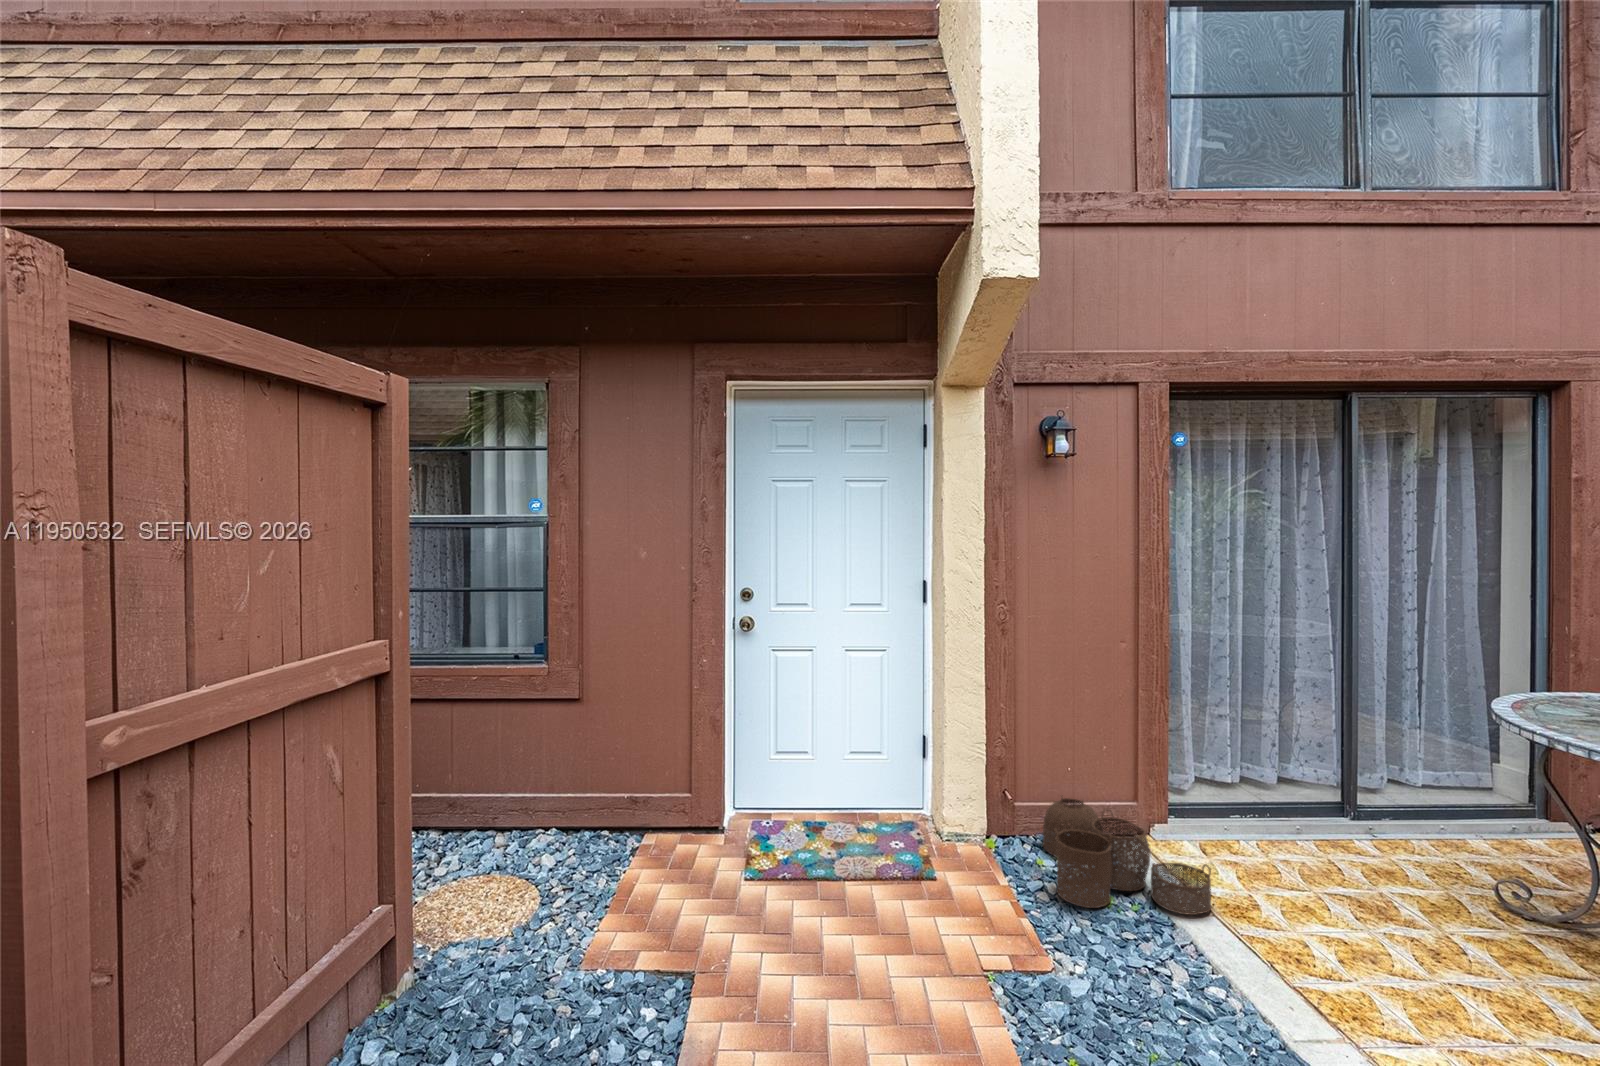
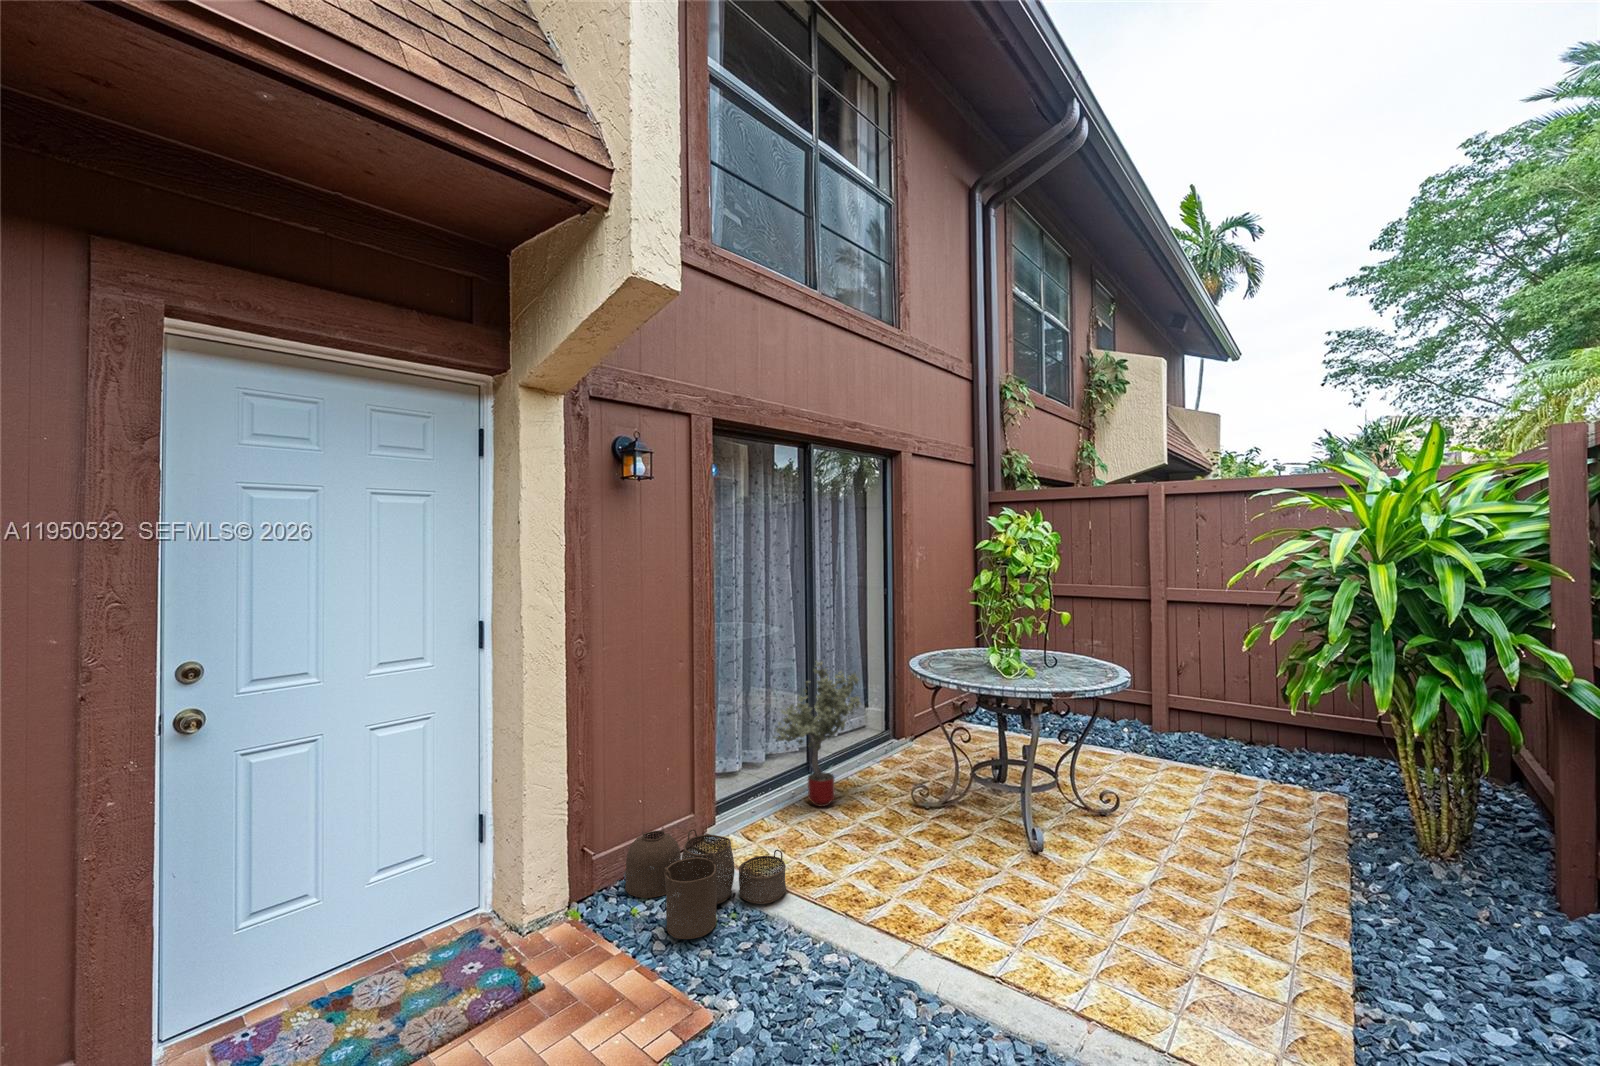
potted tree: none [1257,663,1427,857] -> present [775,661,861,807]

